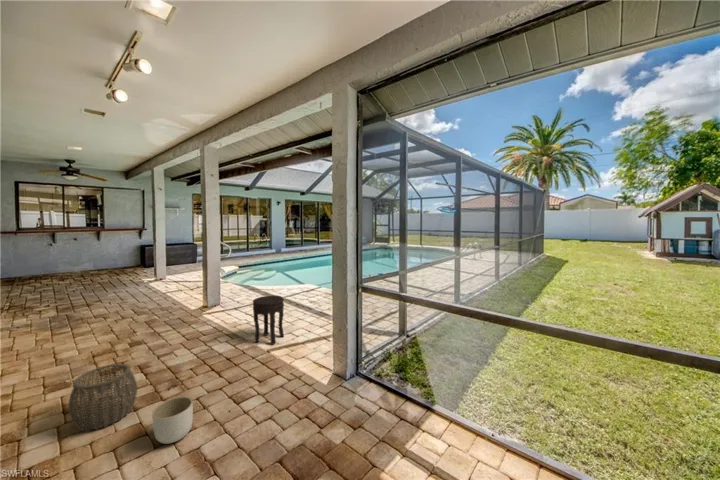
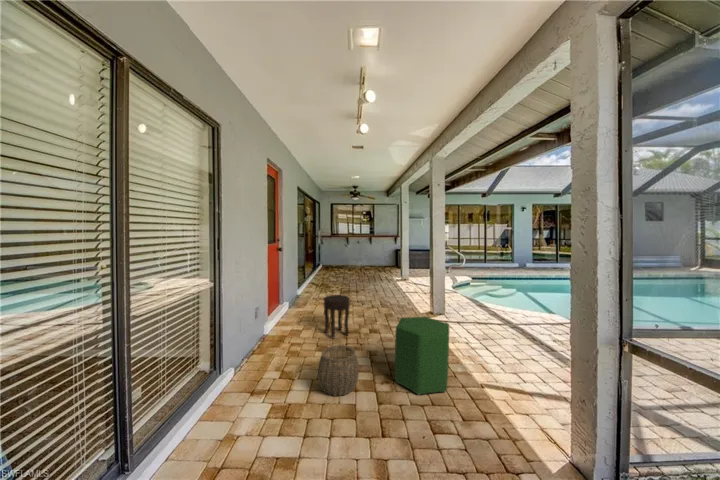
side table: present [253,296,284,345] -> present [324,295,350,338]
ottoman: none [180,307,240,382] -> present [395,317,449,395]
planter: present [152,396,193,444] -> none [357,397,389,443]

